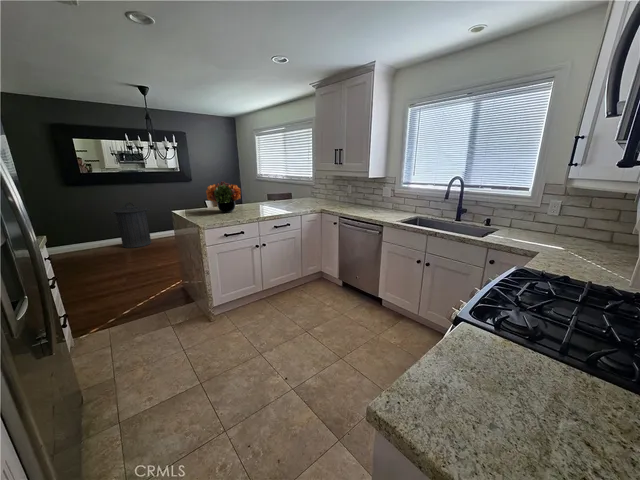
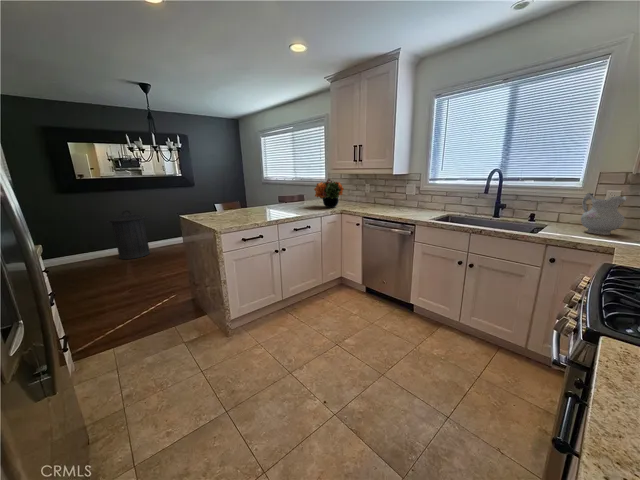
flower arrangement: present [206,182,241,213] -> present [314,179,344,208]
ceramic pitcher: none [523,203,560,242] -> present [581,193,627,235]

